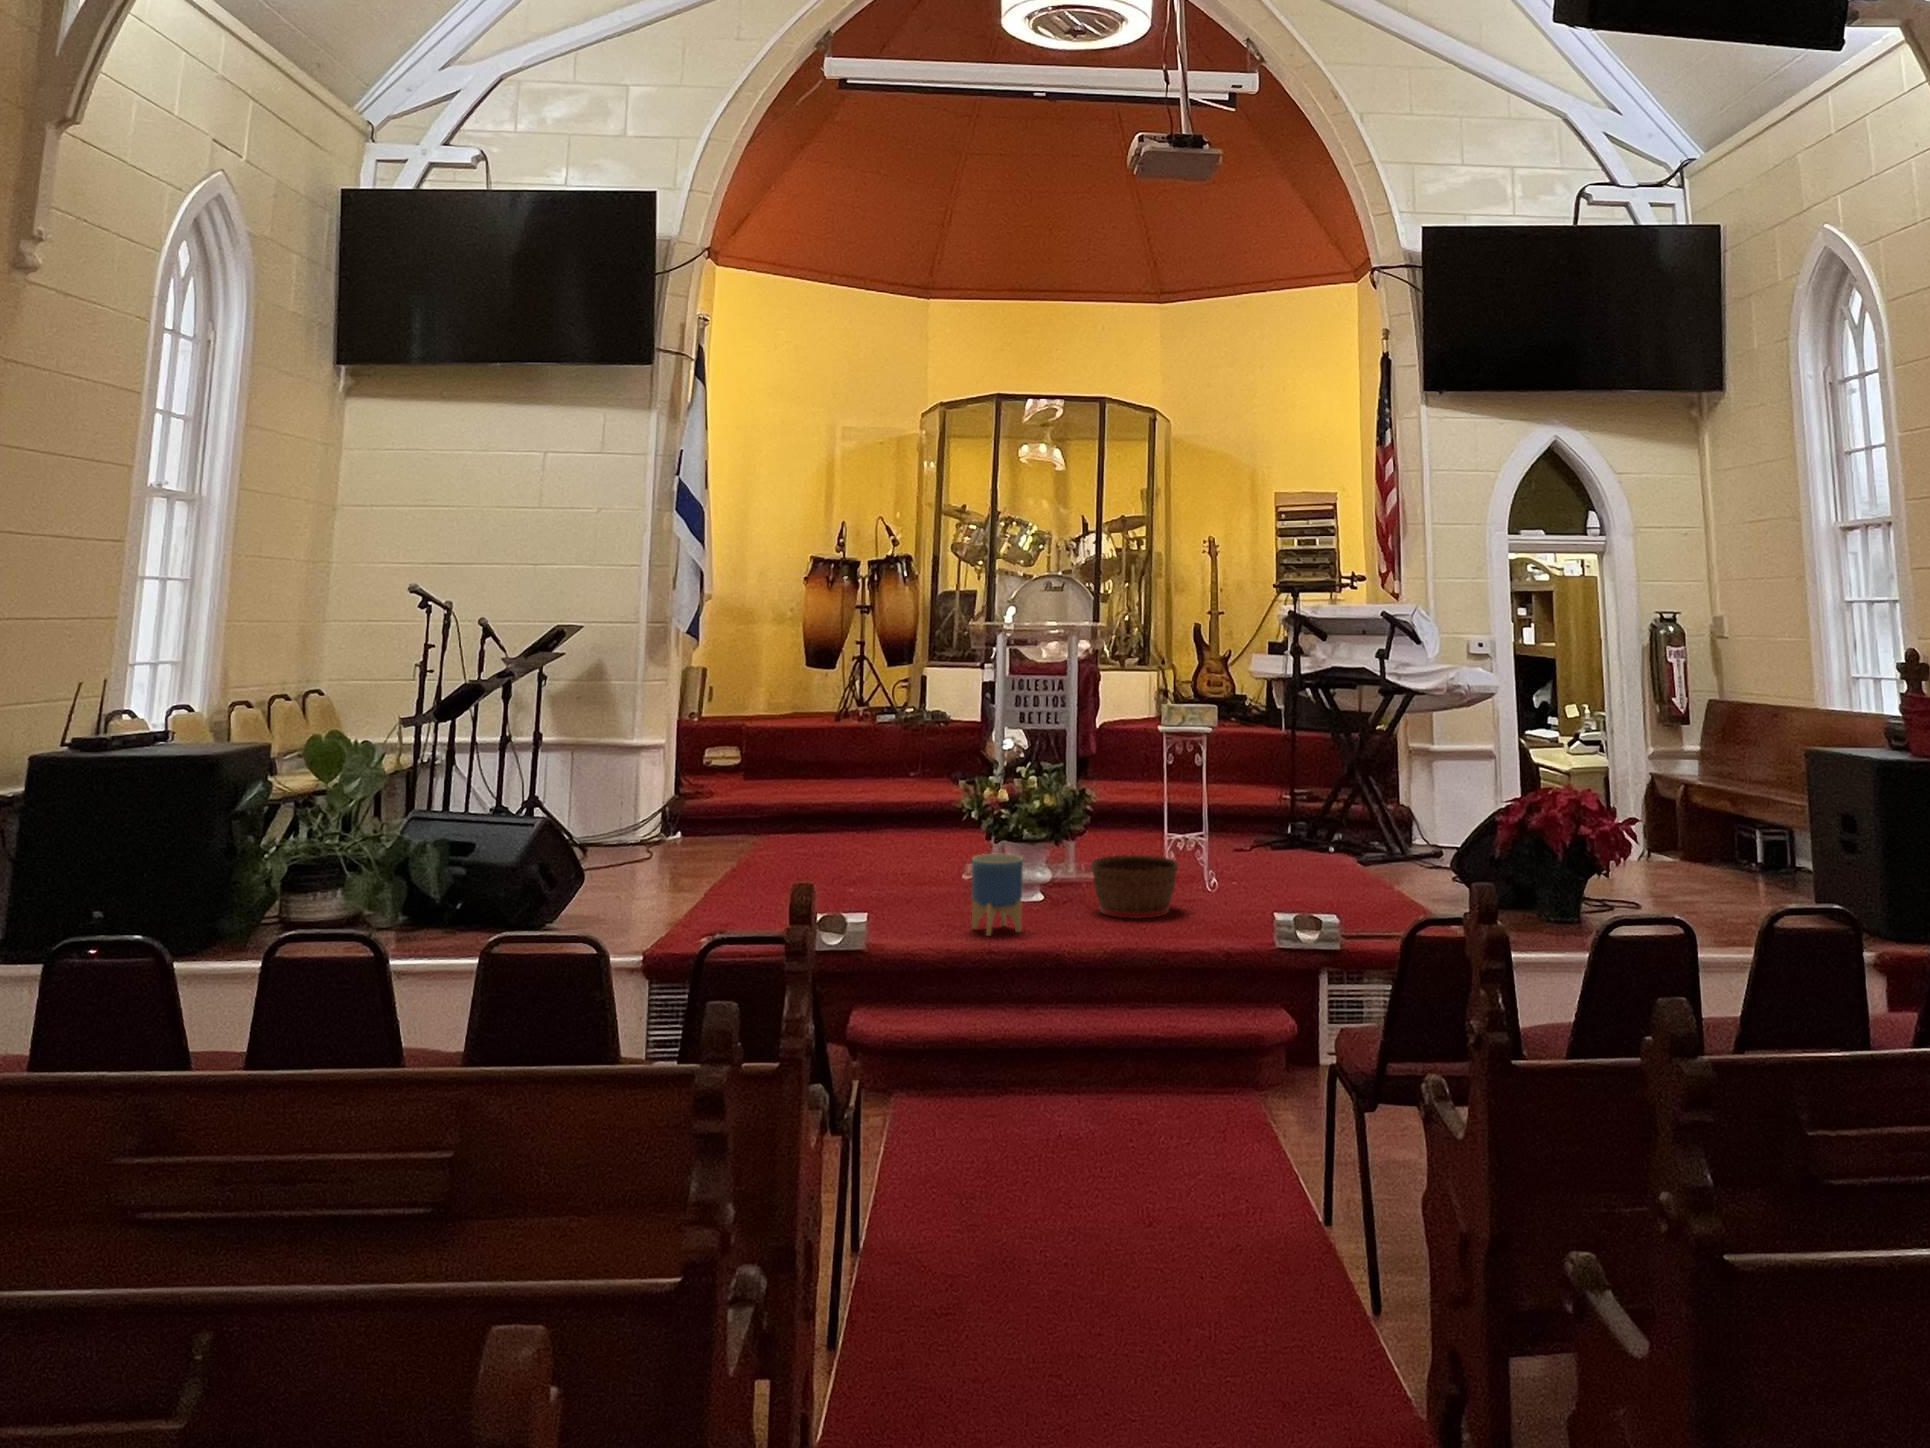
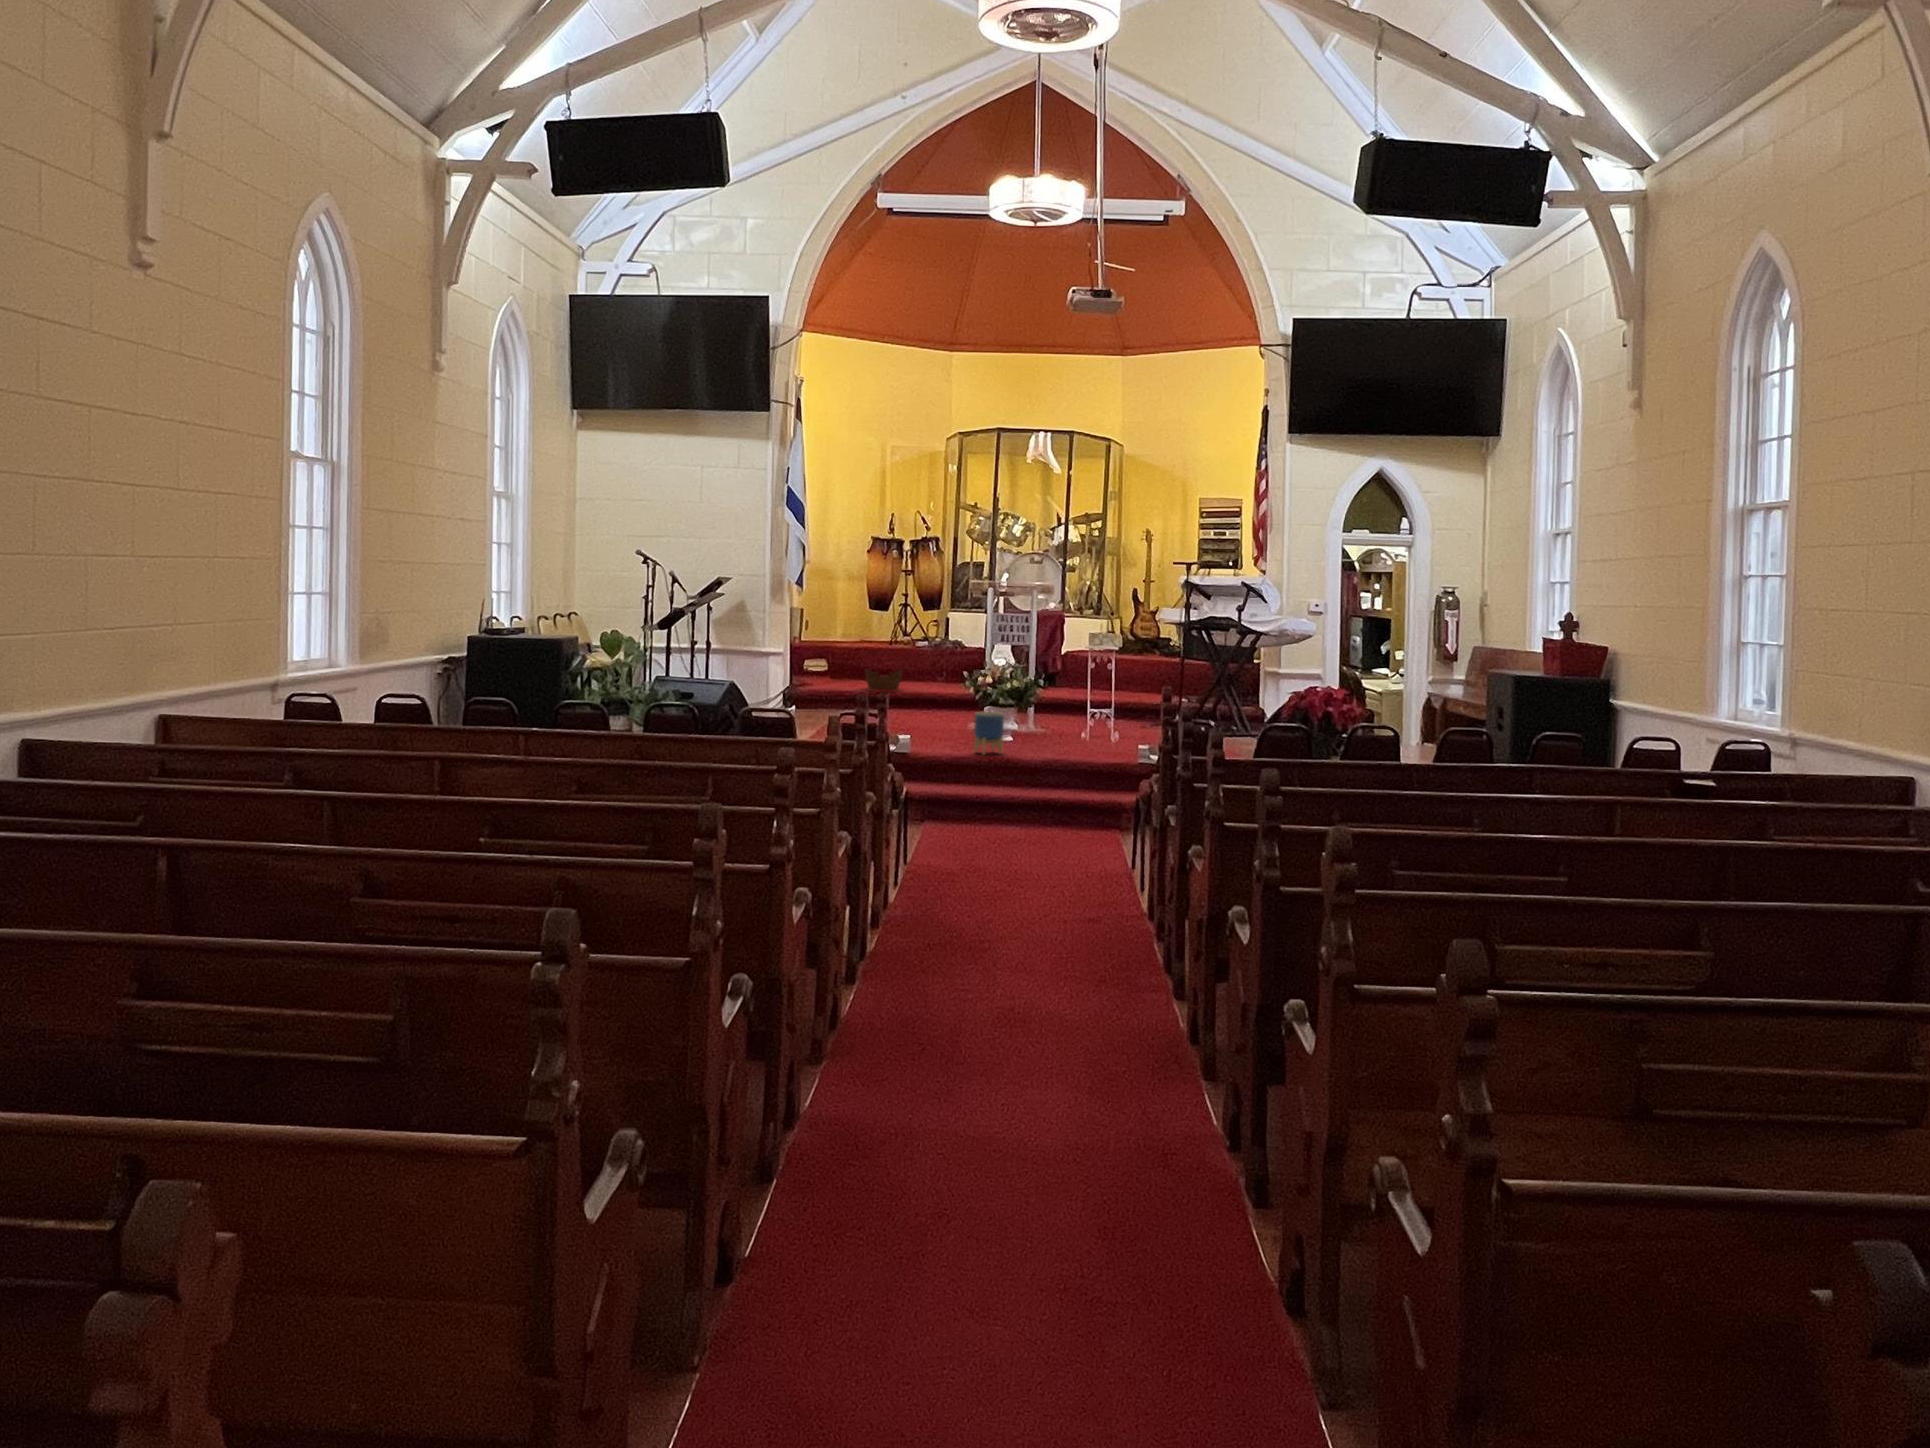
basket: present [1091,855,1178,919] -> present [865,669,902,692]

